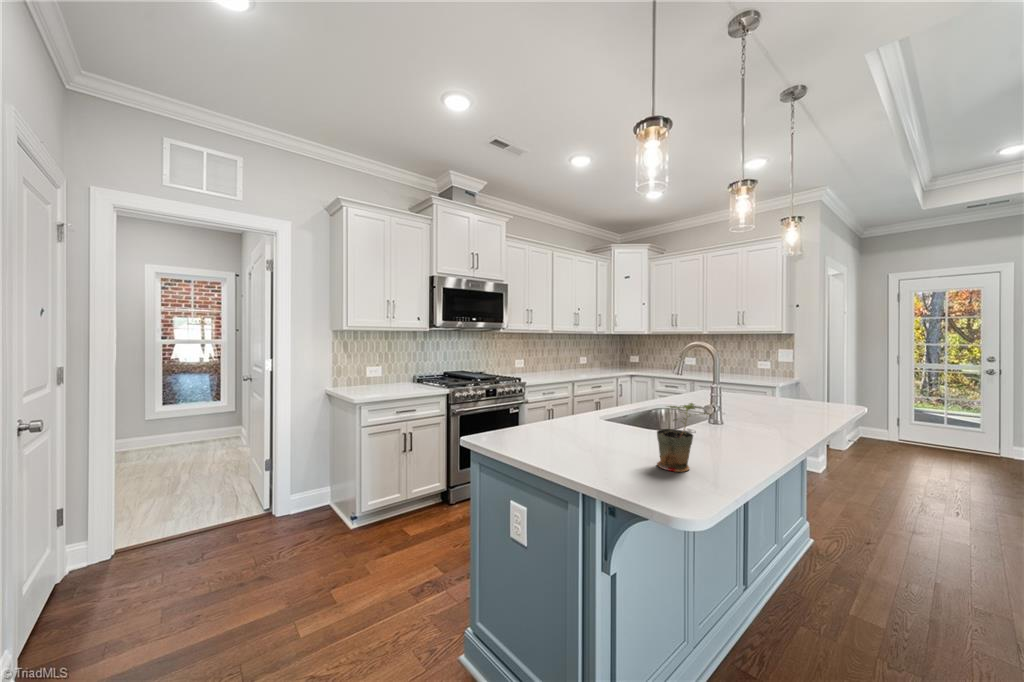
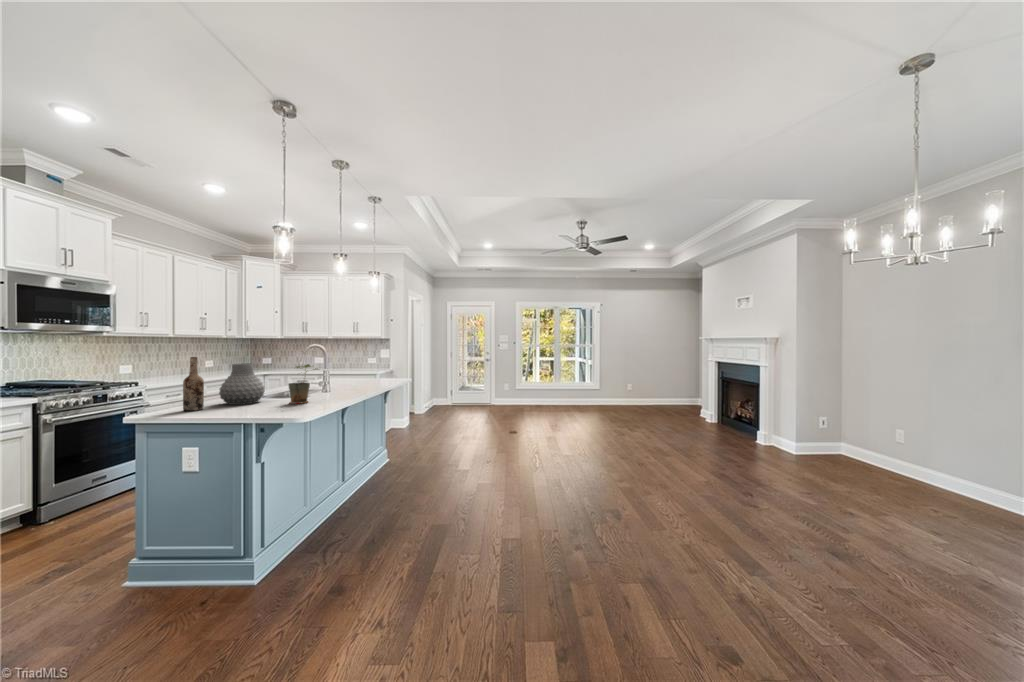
wine bottle: none [523,376,546,452] -> present [183,357,204,411]
vase: none [567,384,624,448] -> present [219,363,265,405]

